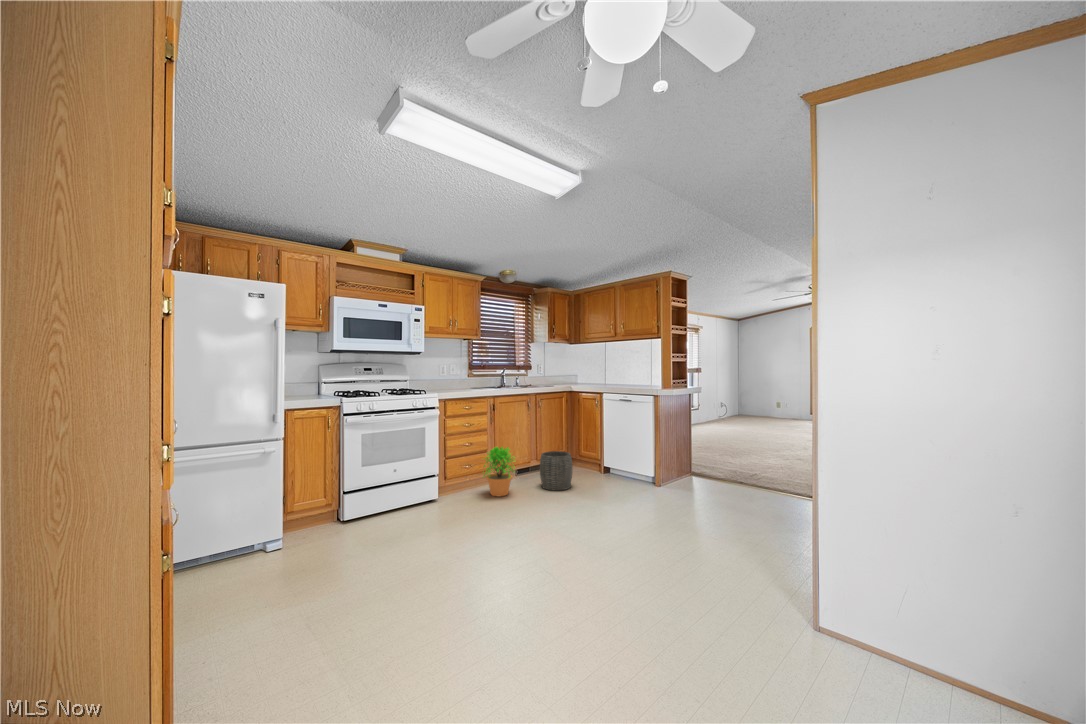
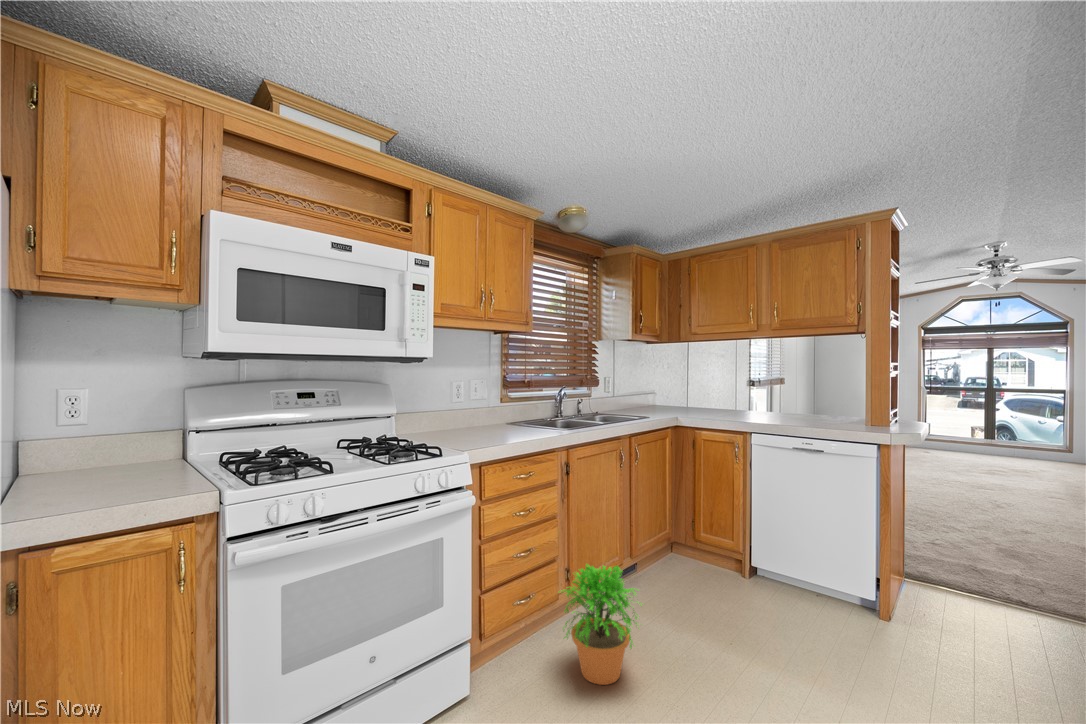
woven basket: present [540,451,572,490] -> none [667,556,738,653]

